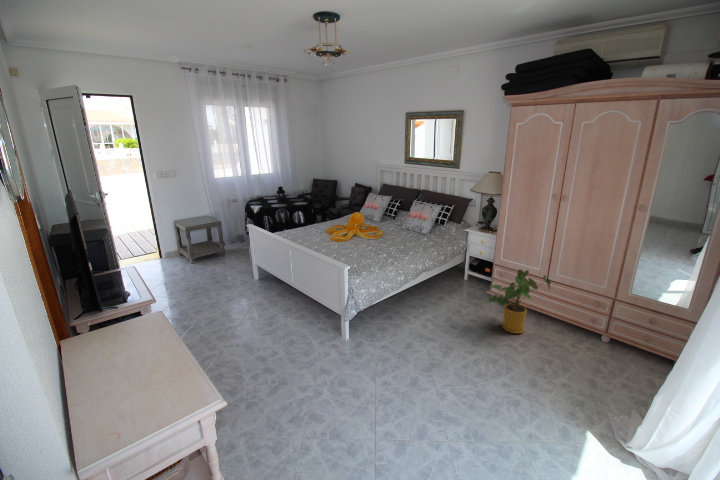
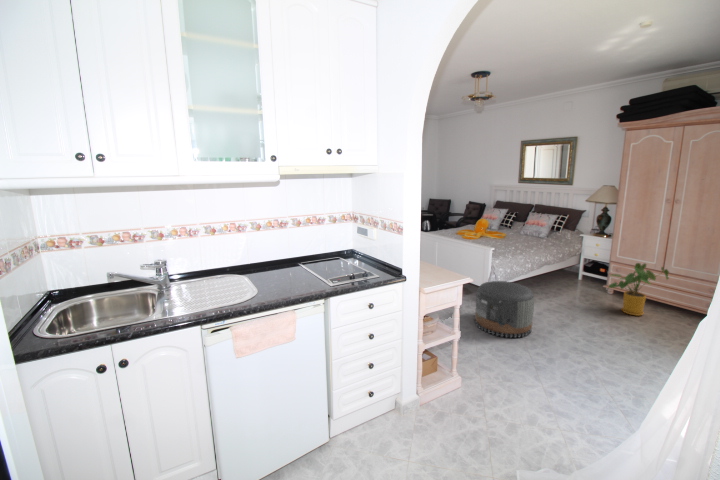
pouf: none [320,308,392,395] -> present [475,281,534,338]

